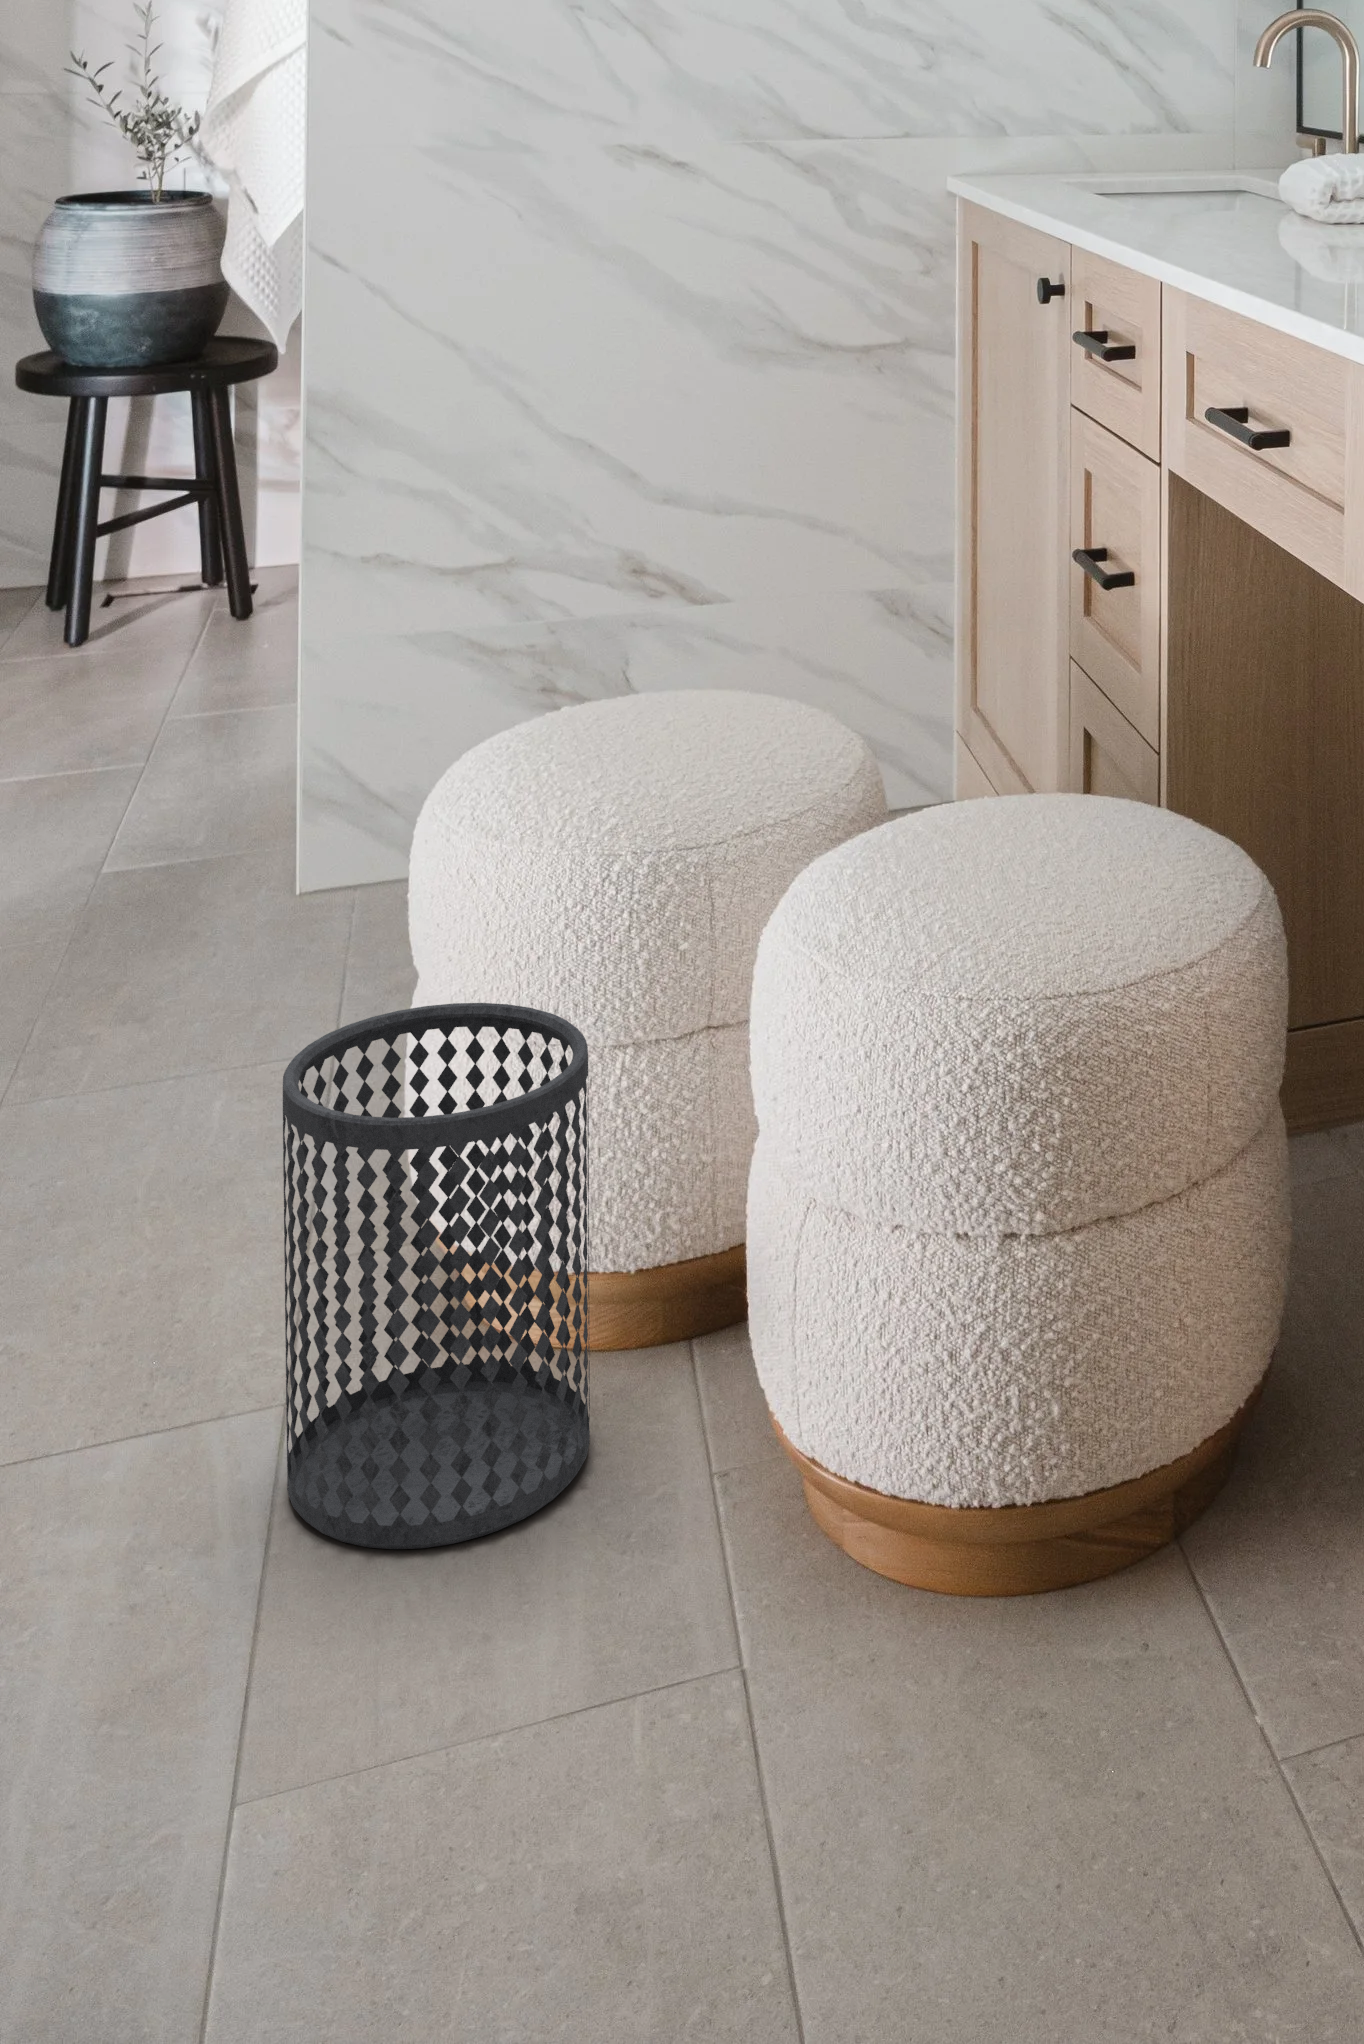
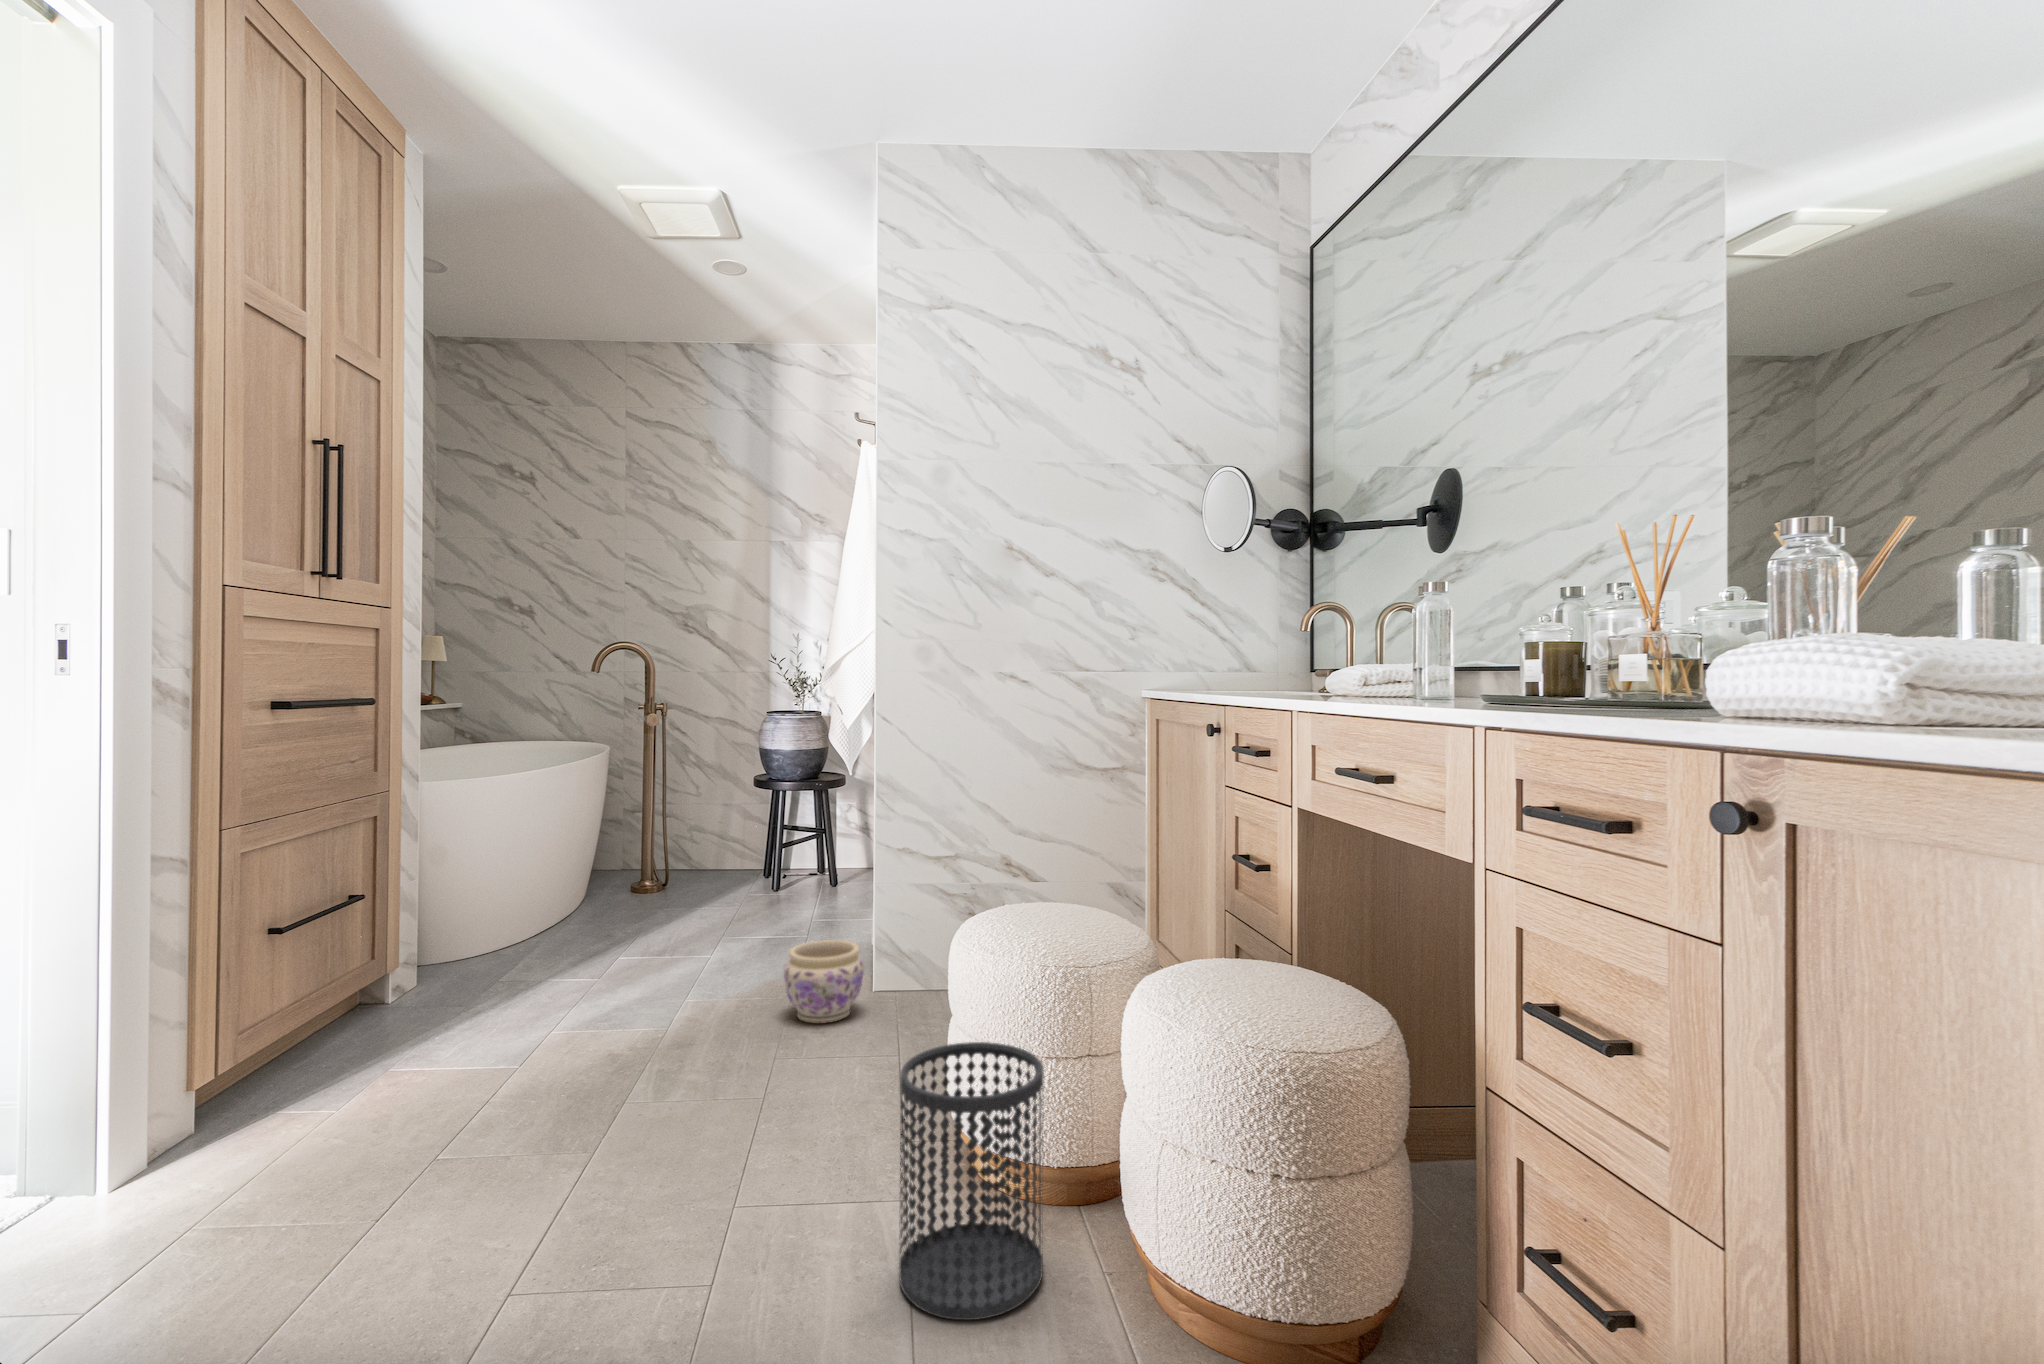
planter: none [80,769,273,959] -> present [784,940,864,1024]

